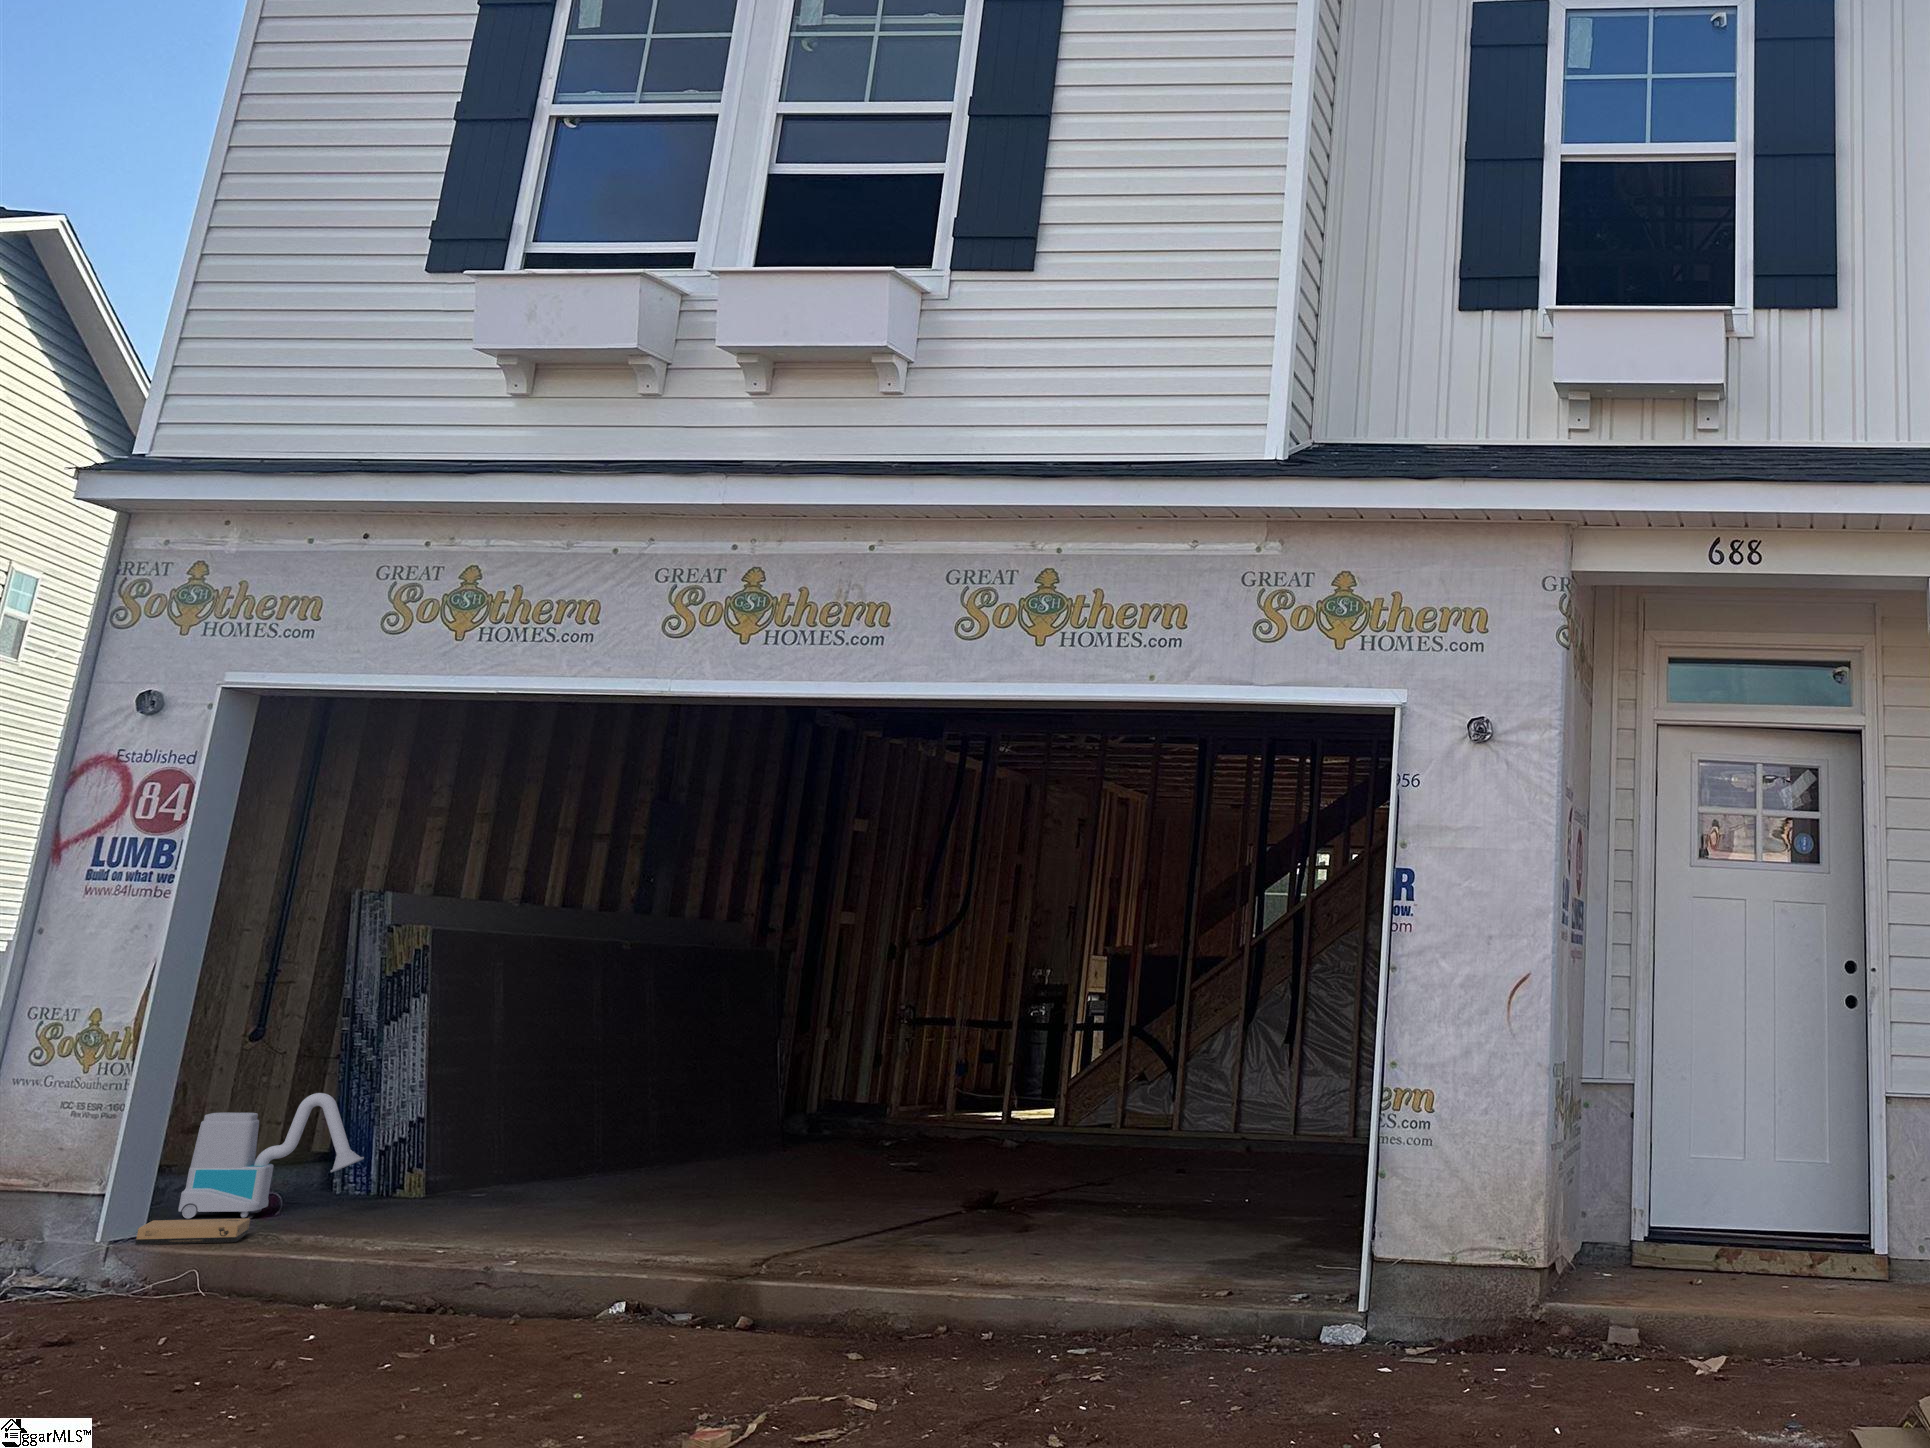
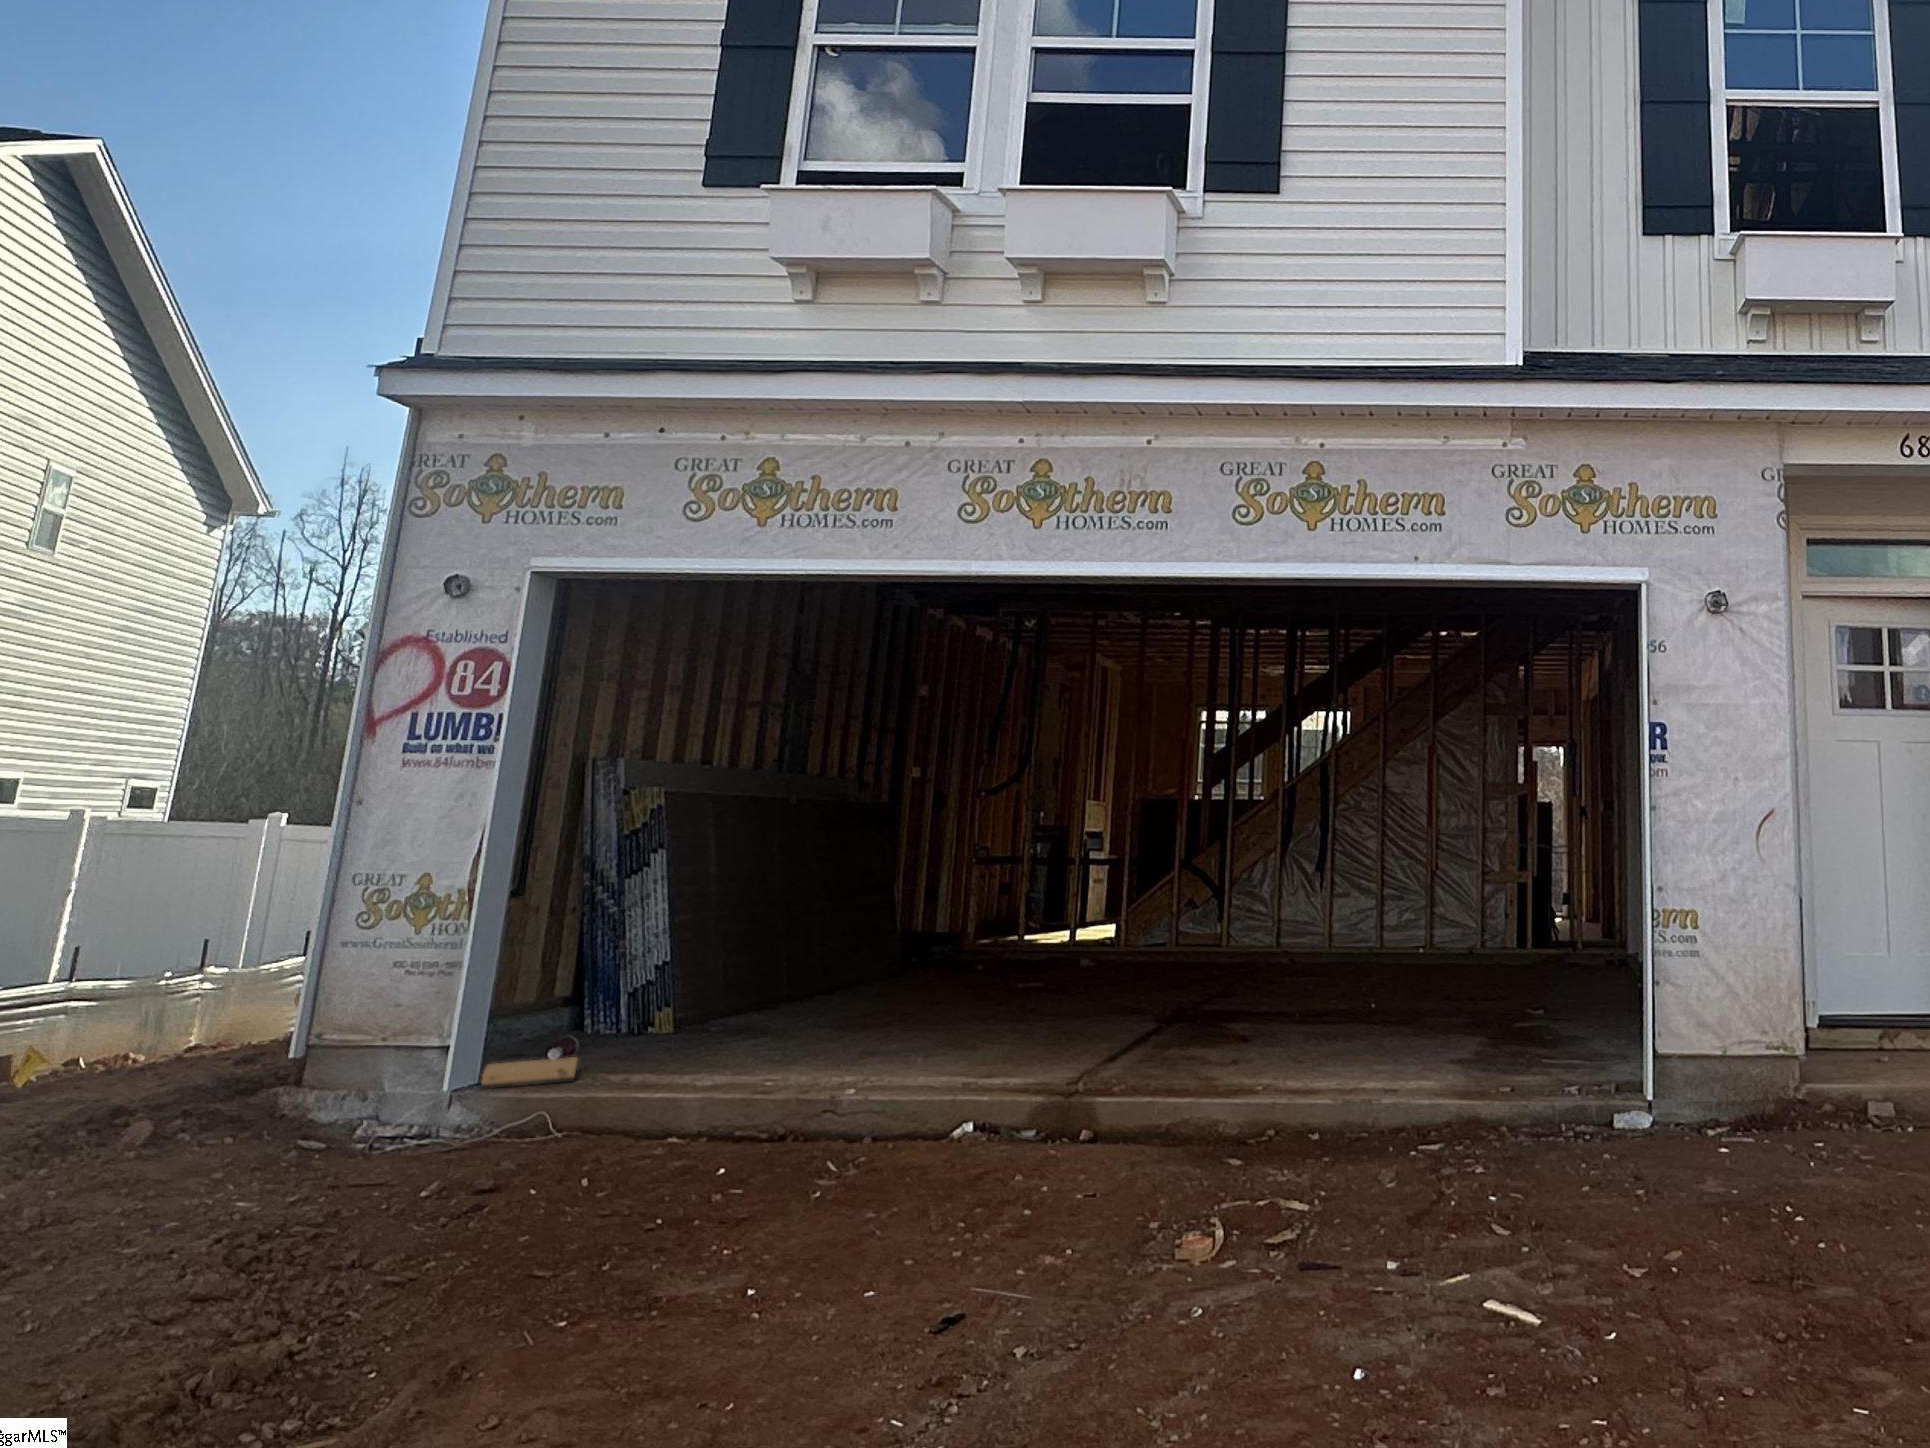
vacuum cleaner: present [178,1093,364,1219] -> none [491,935,660,1055]

